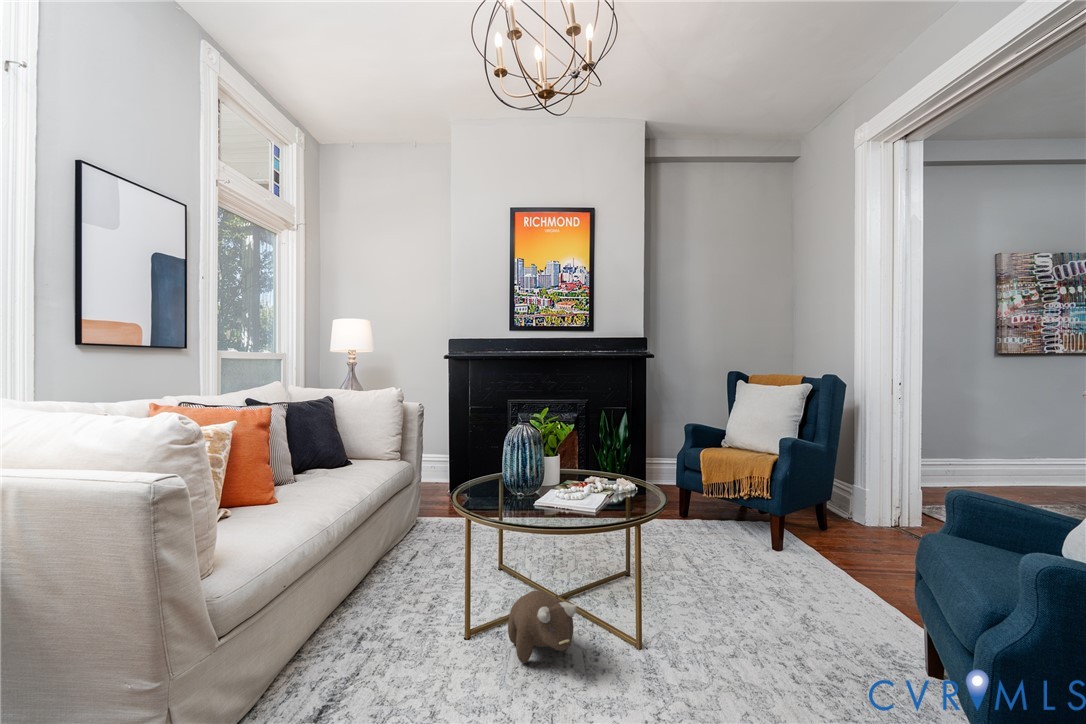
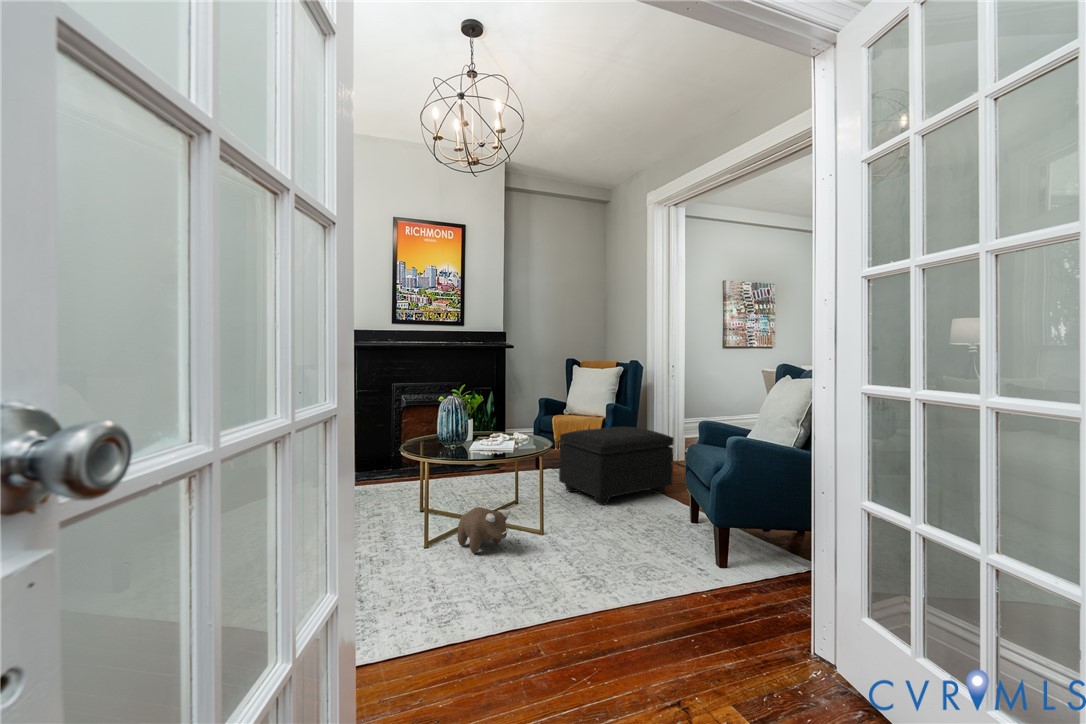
footstool: none [697,475,891,600] -> present [559,427,674,505]

